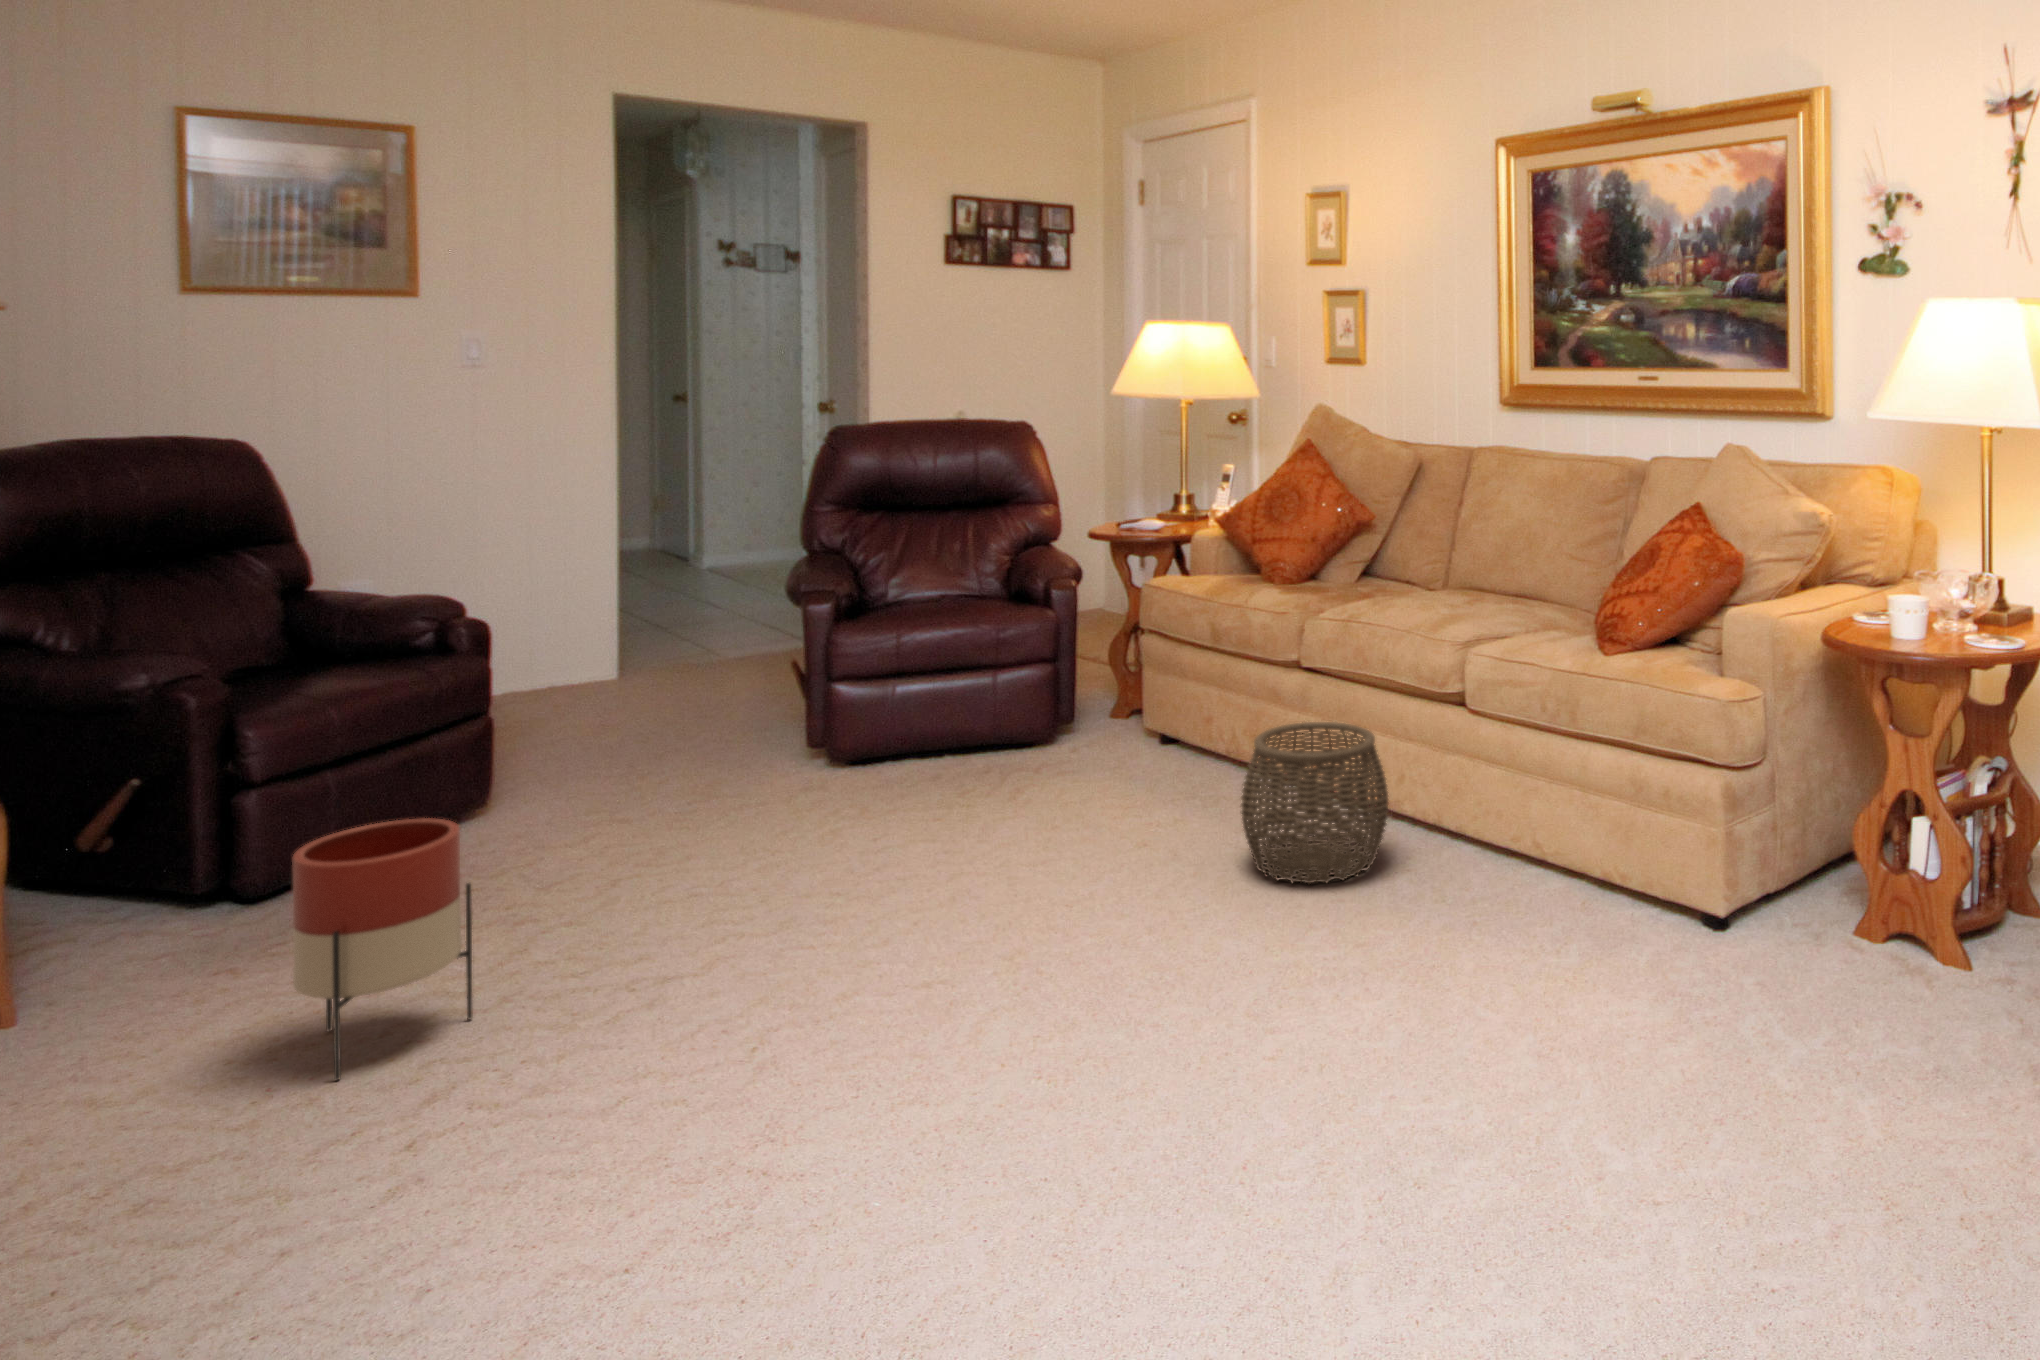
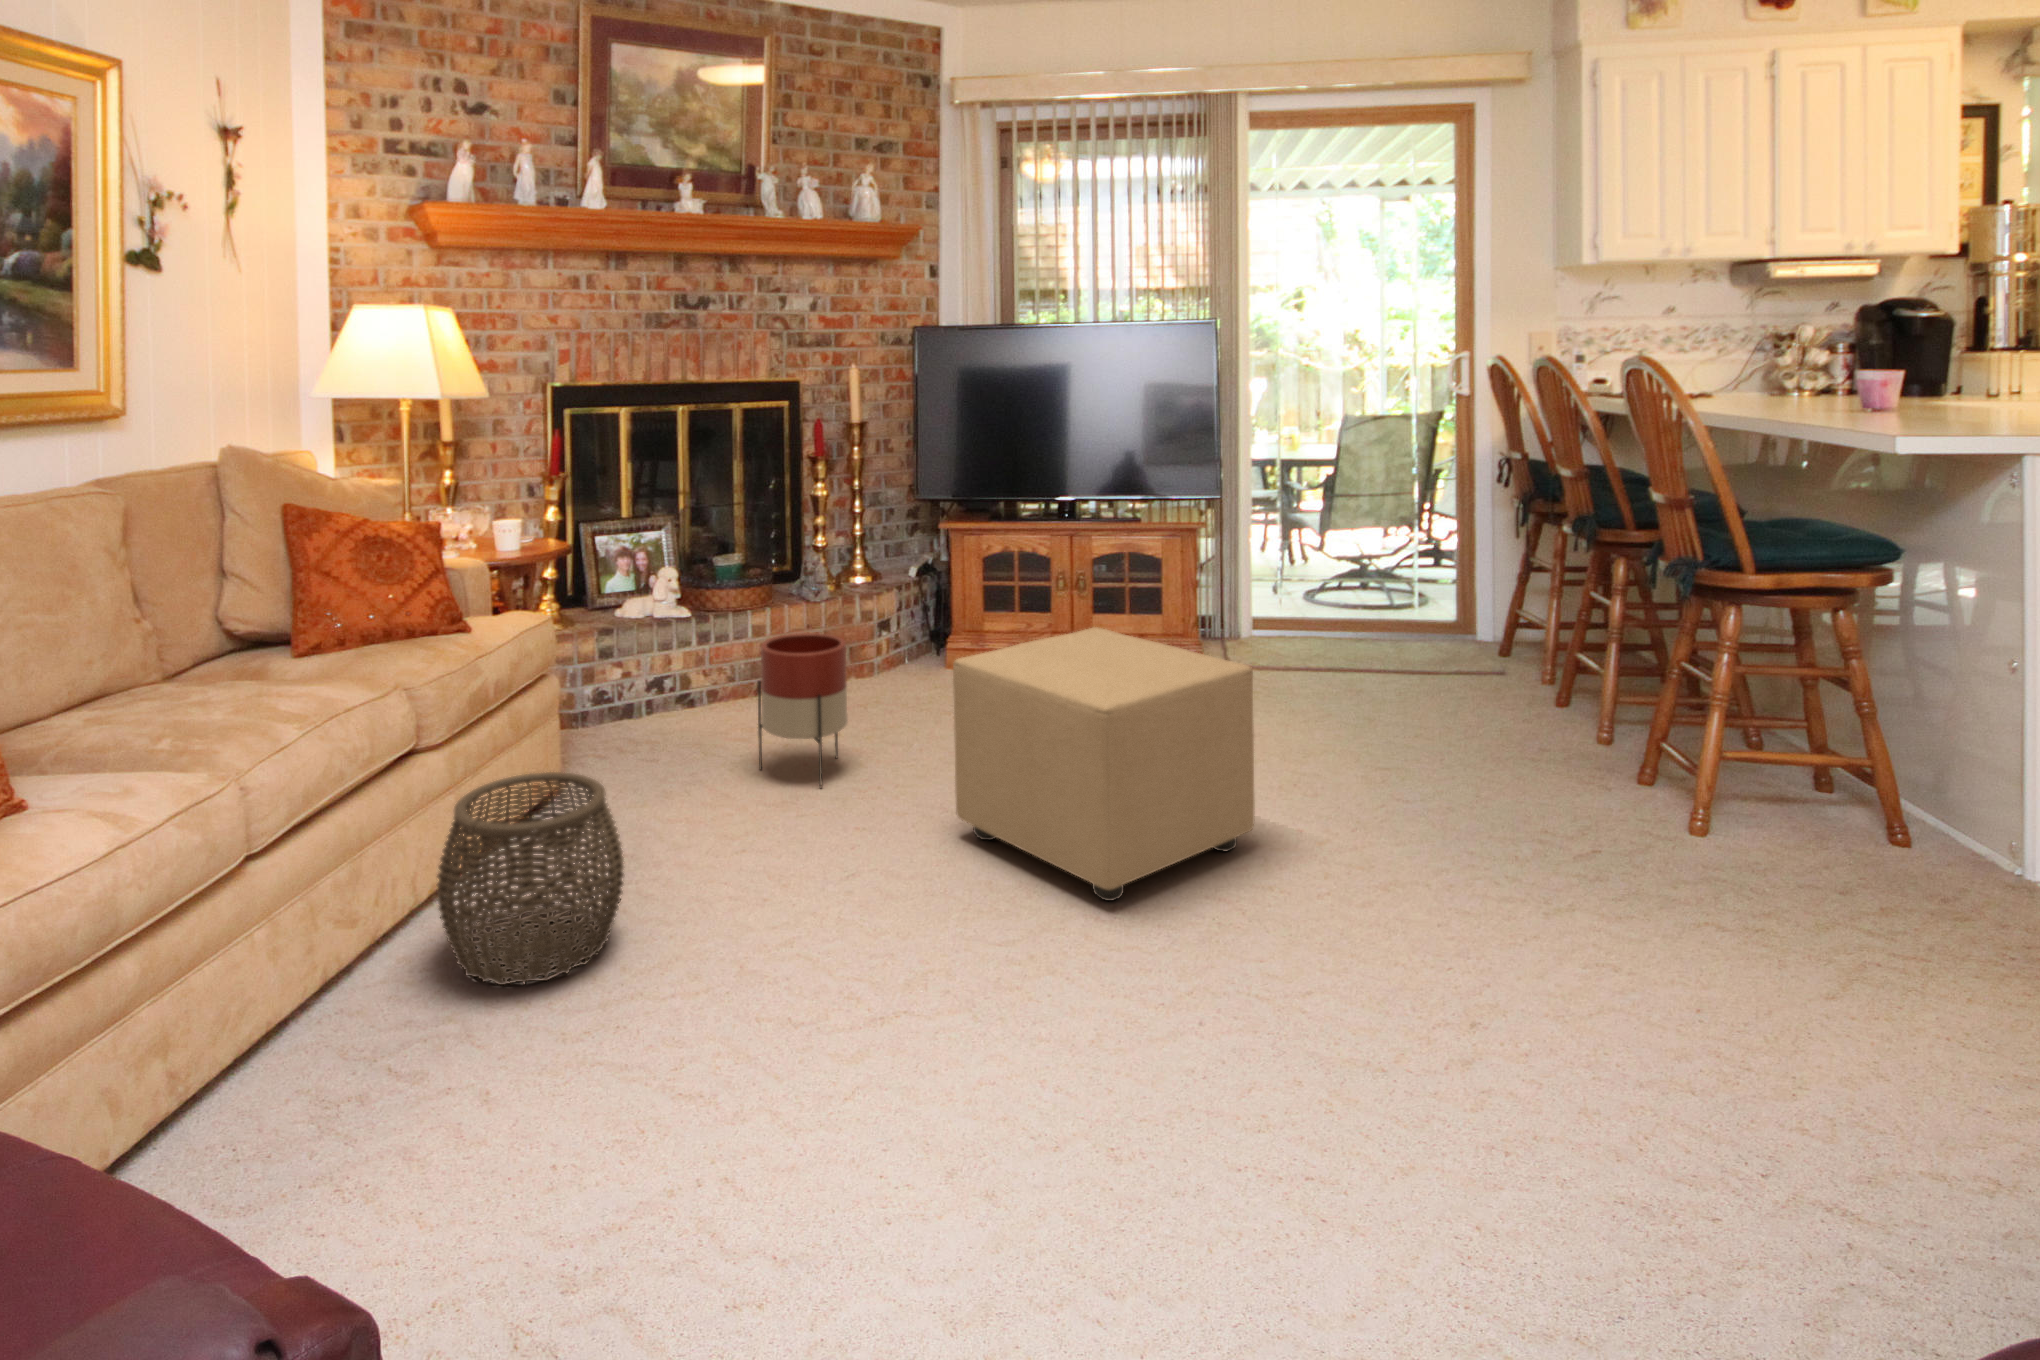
planter: present [292,818,472,1080] -> present [757,633,848,787]
ottoman: none [697,821,1155,1254] -> present [953,627,1254,901]

